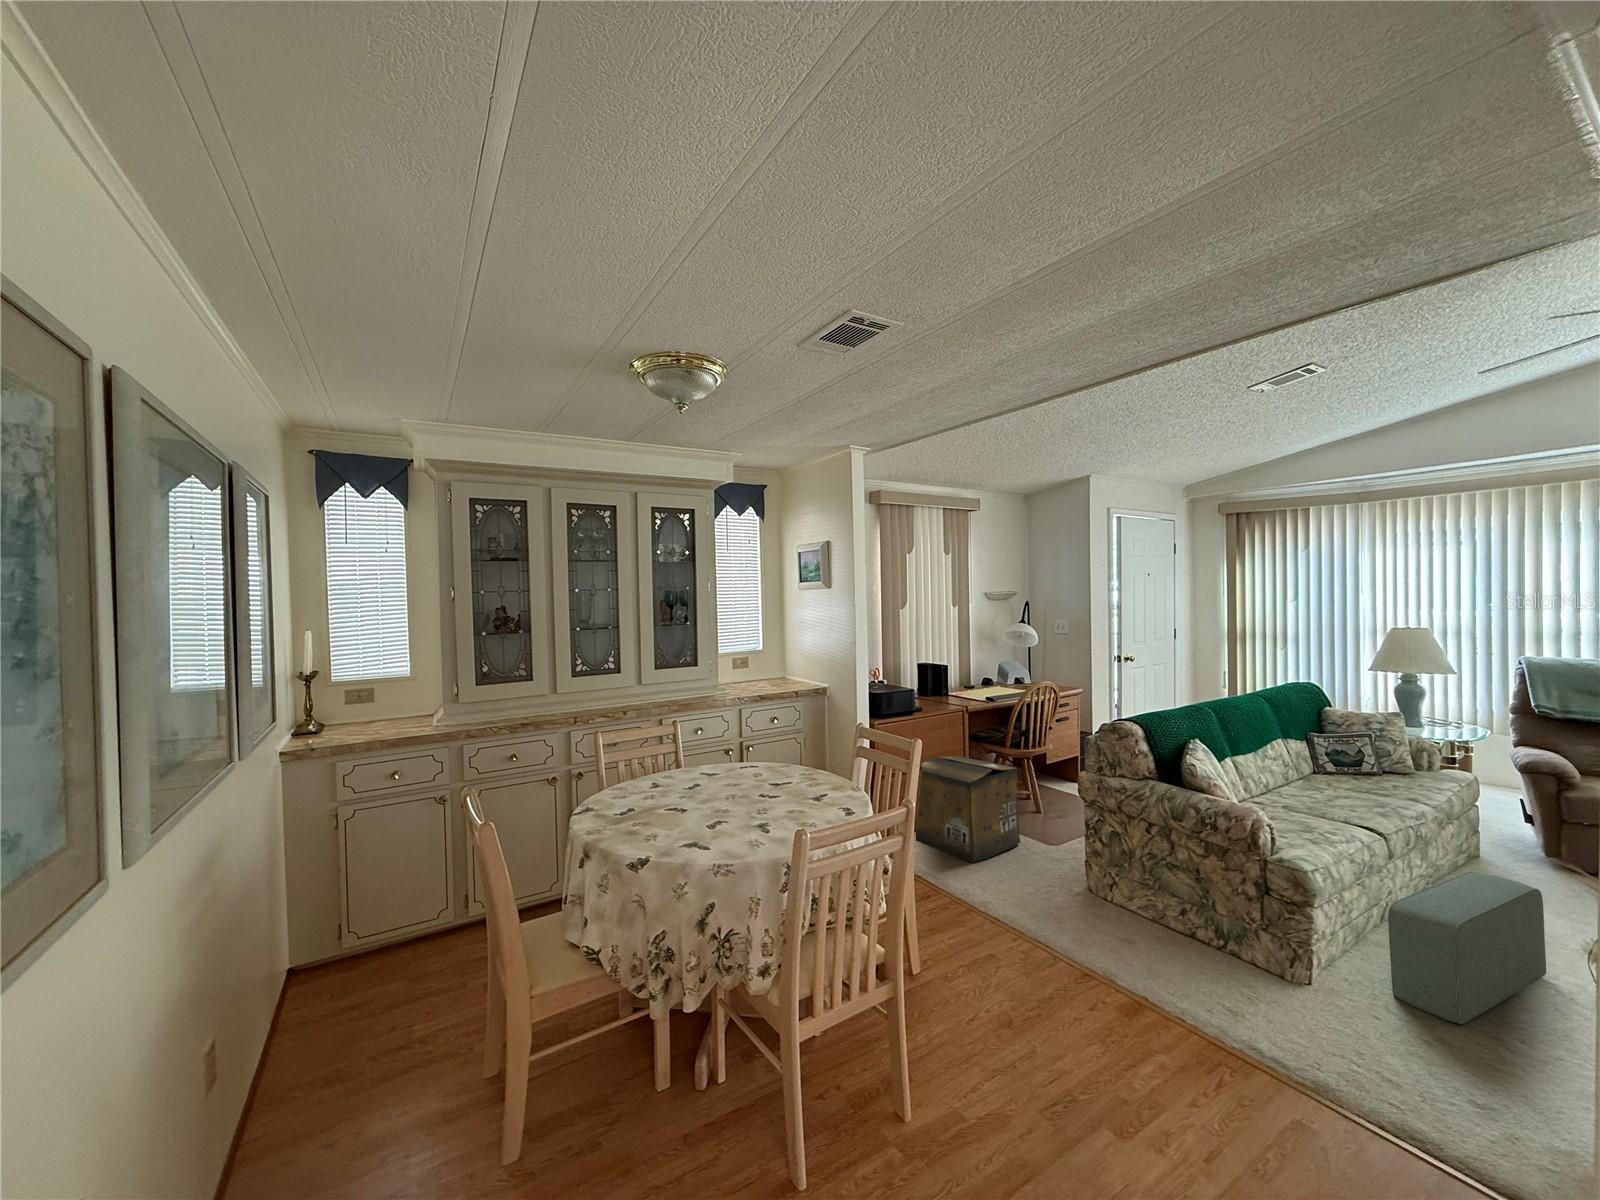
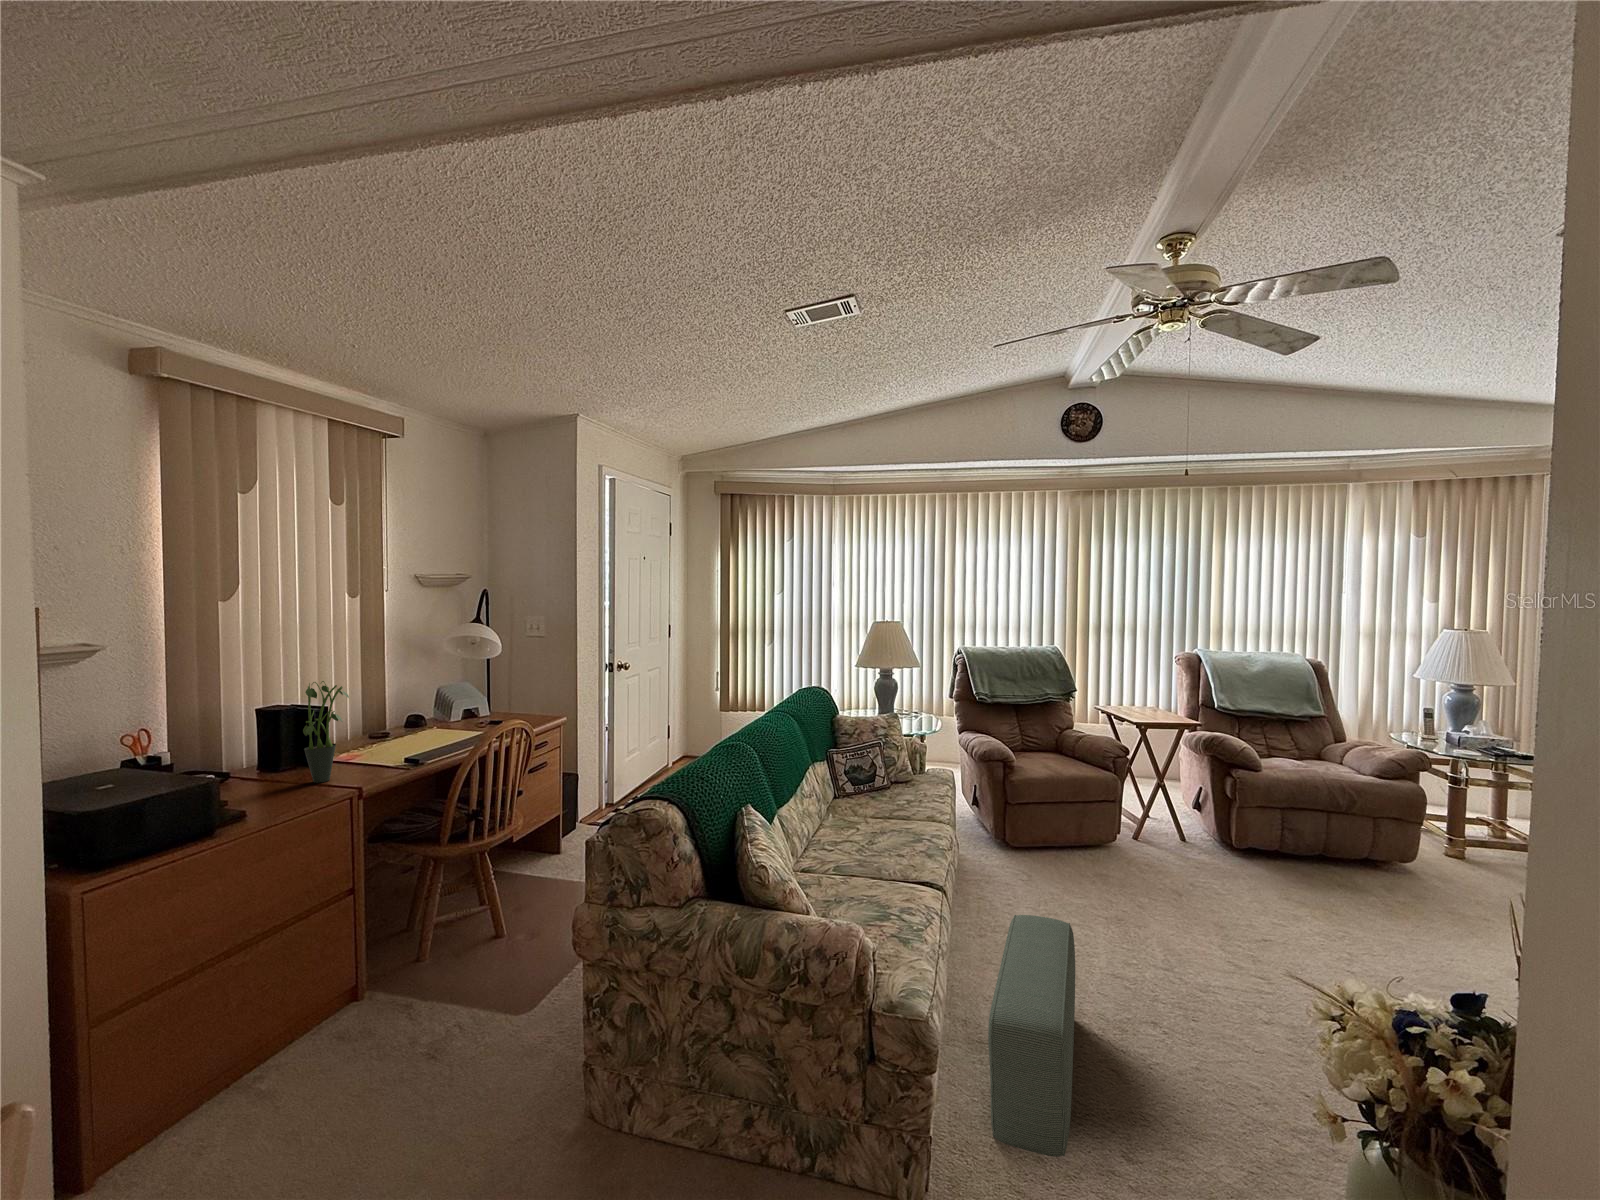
potted plant: none [938,649,958,702] -> present [303,681,349,783]
cardboard box: present [916,756,1020,863] -> none [216,889,468,1132]

